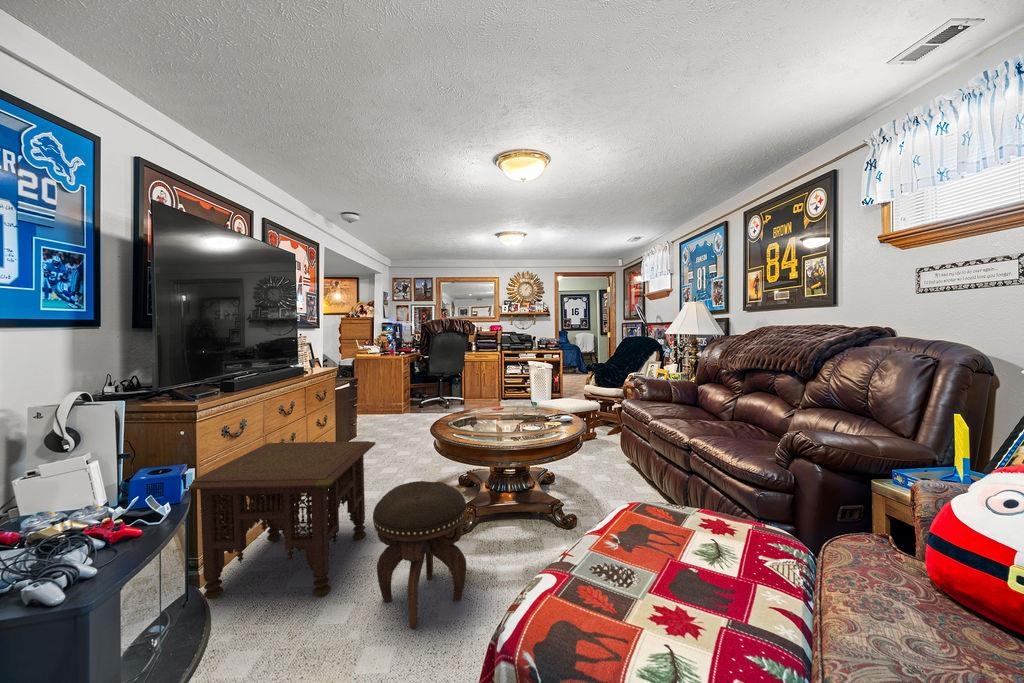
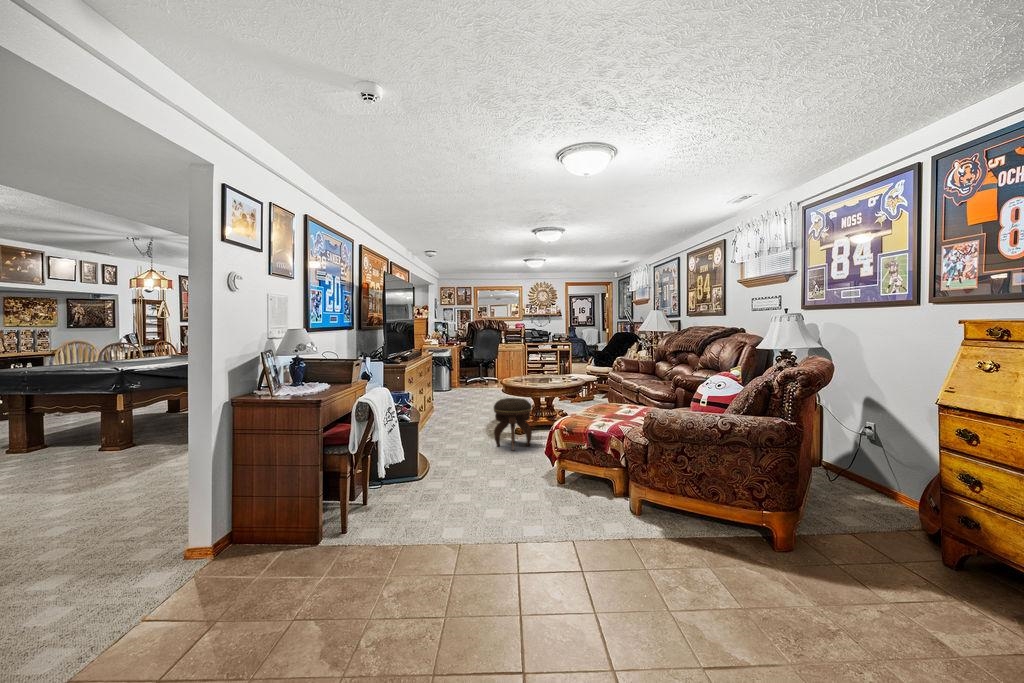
side table: present [188,441,376,599] -> none [412,386,479,447]

